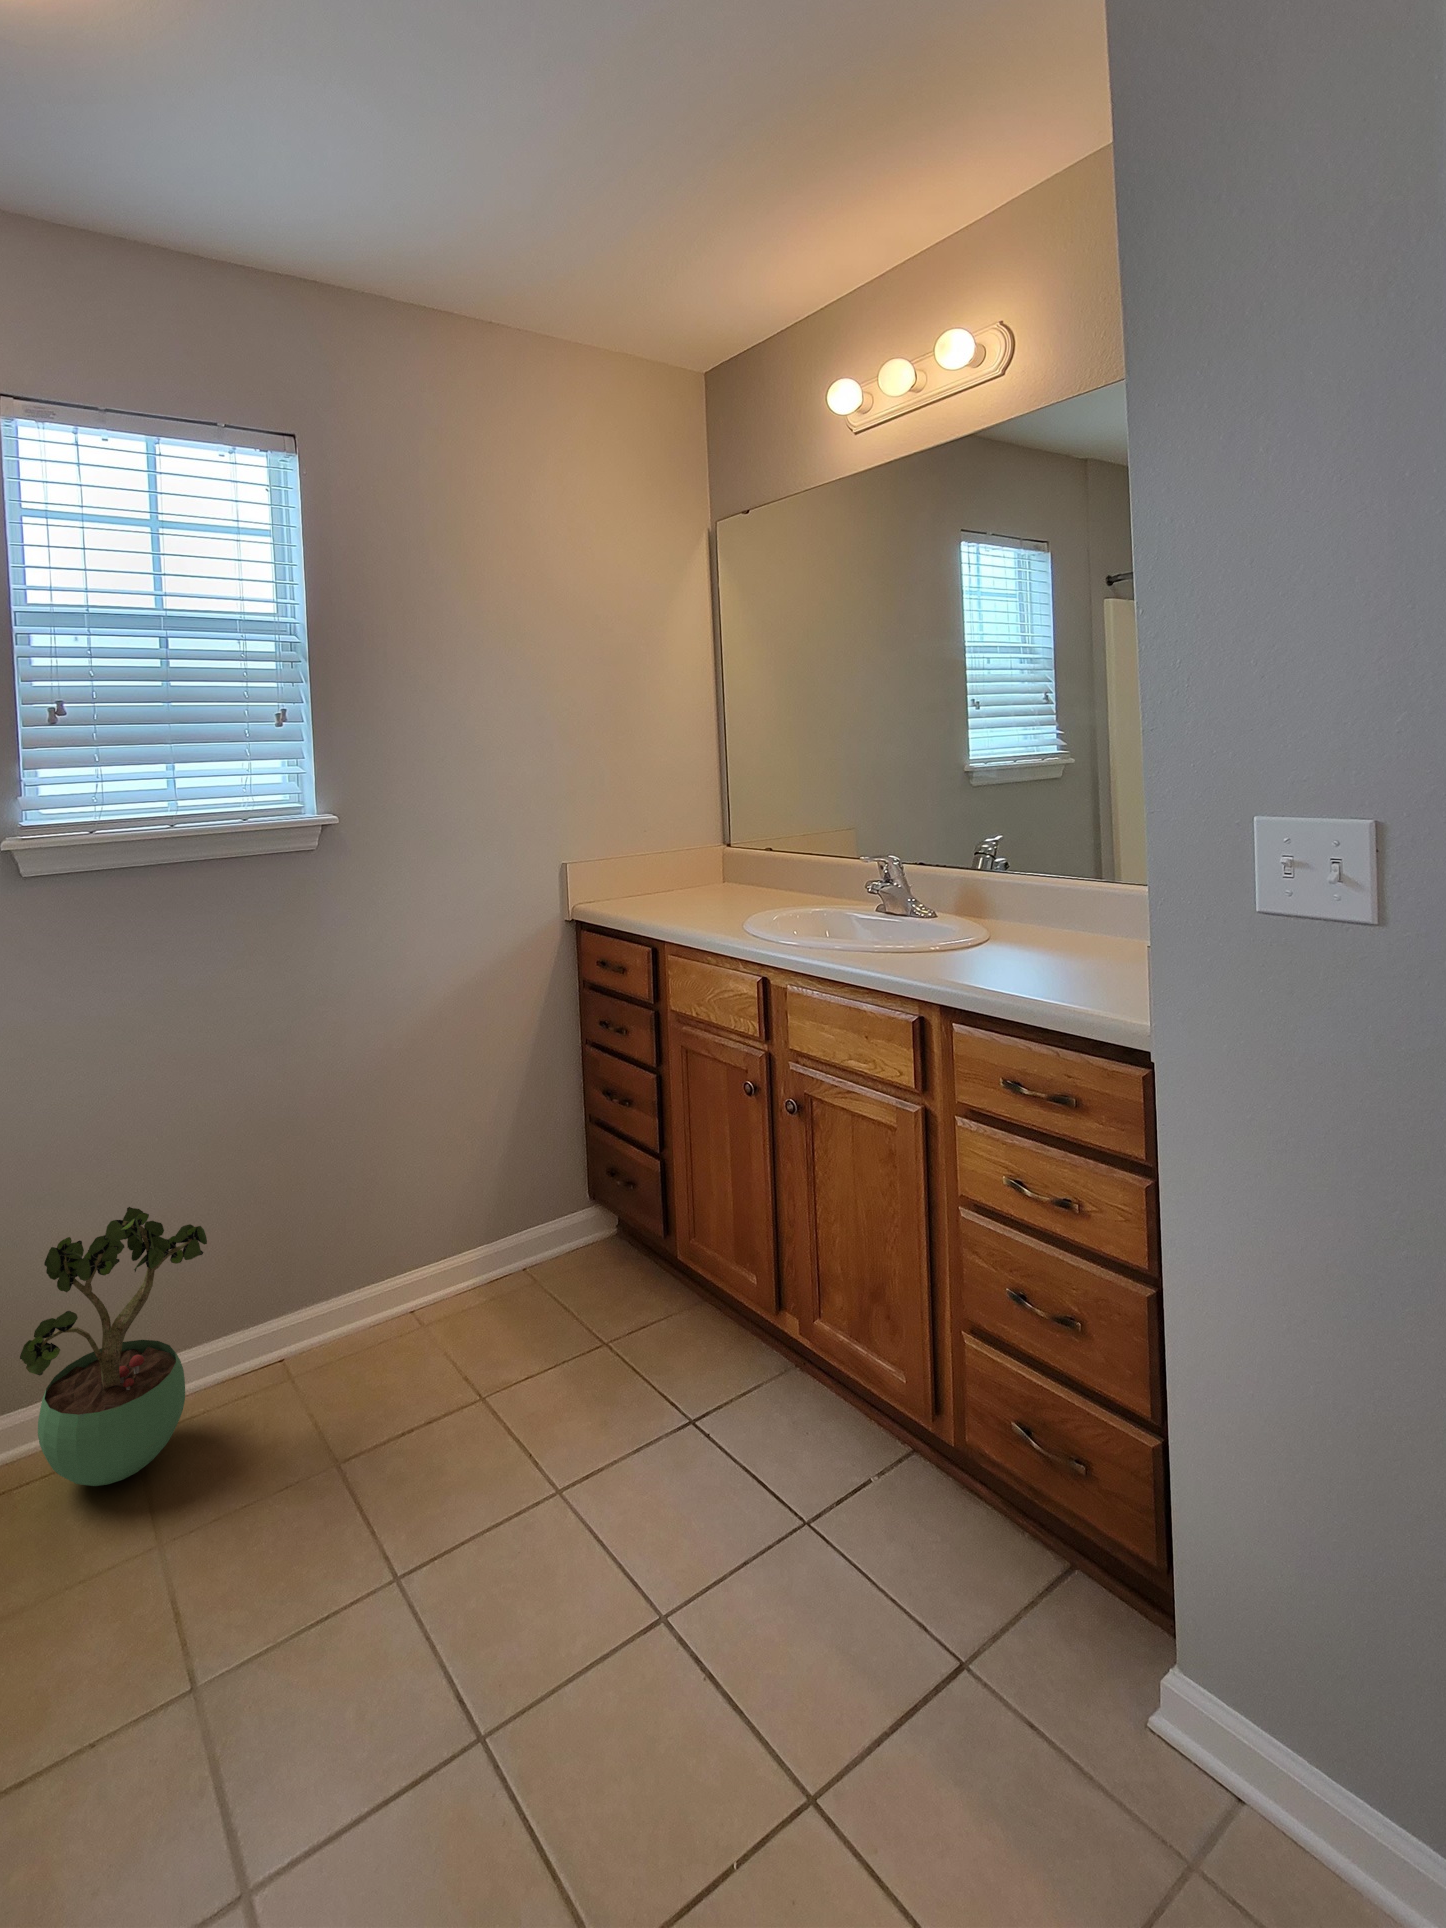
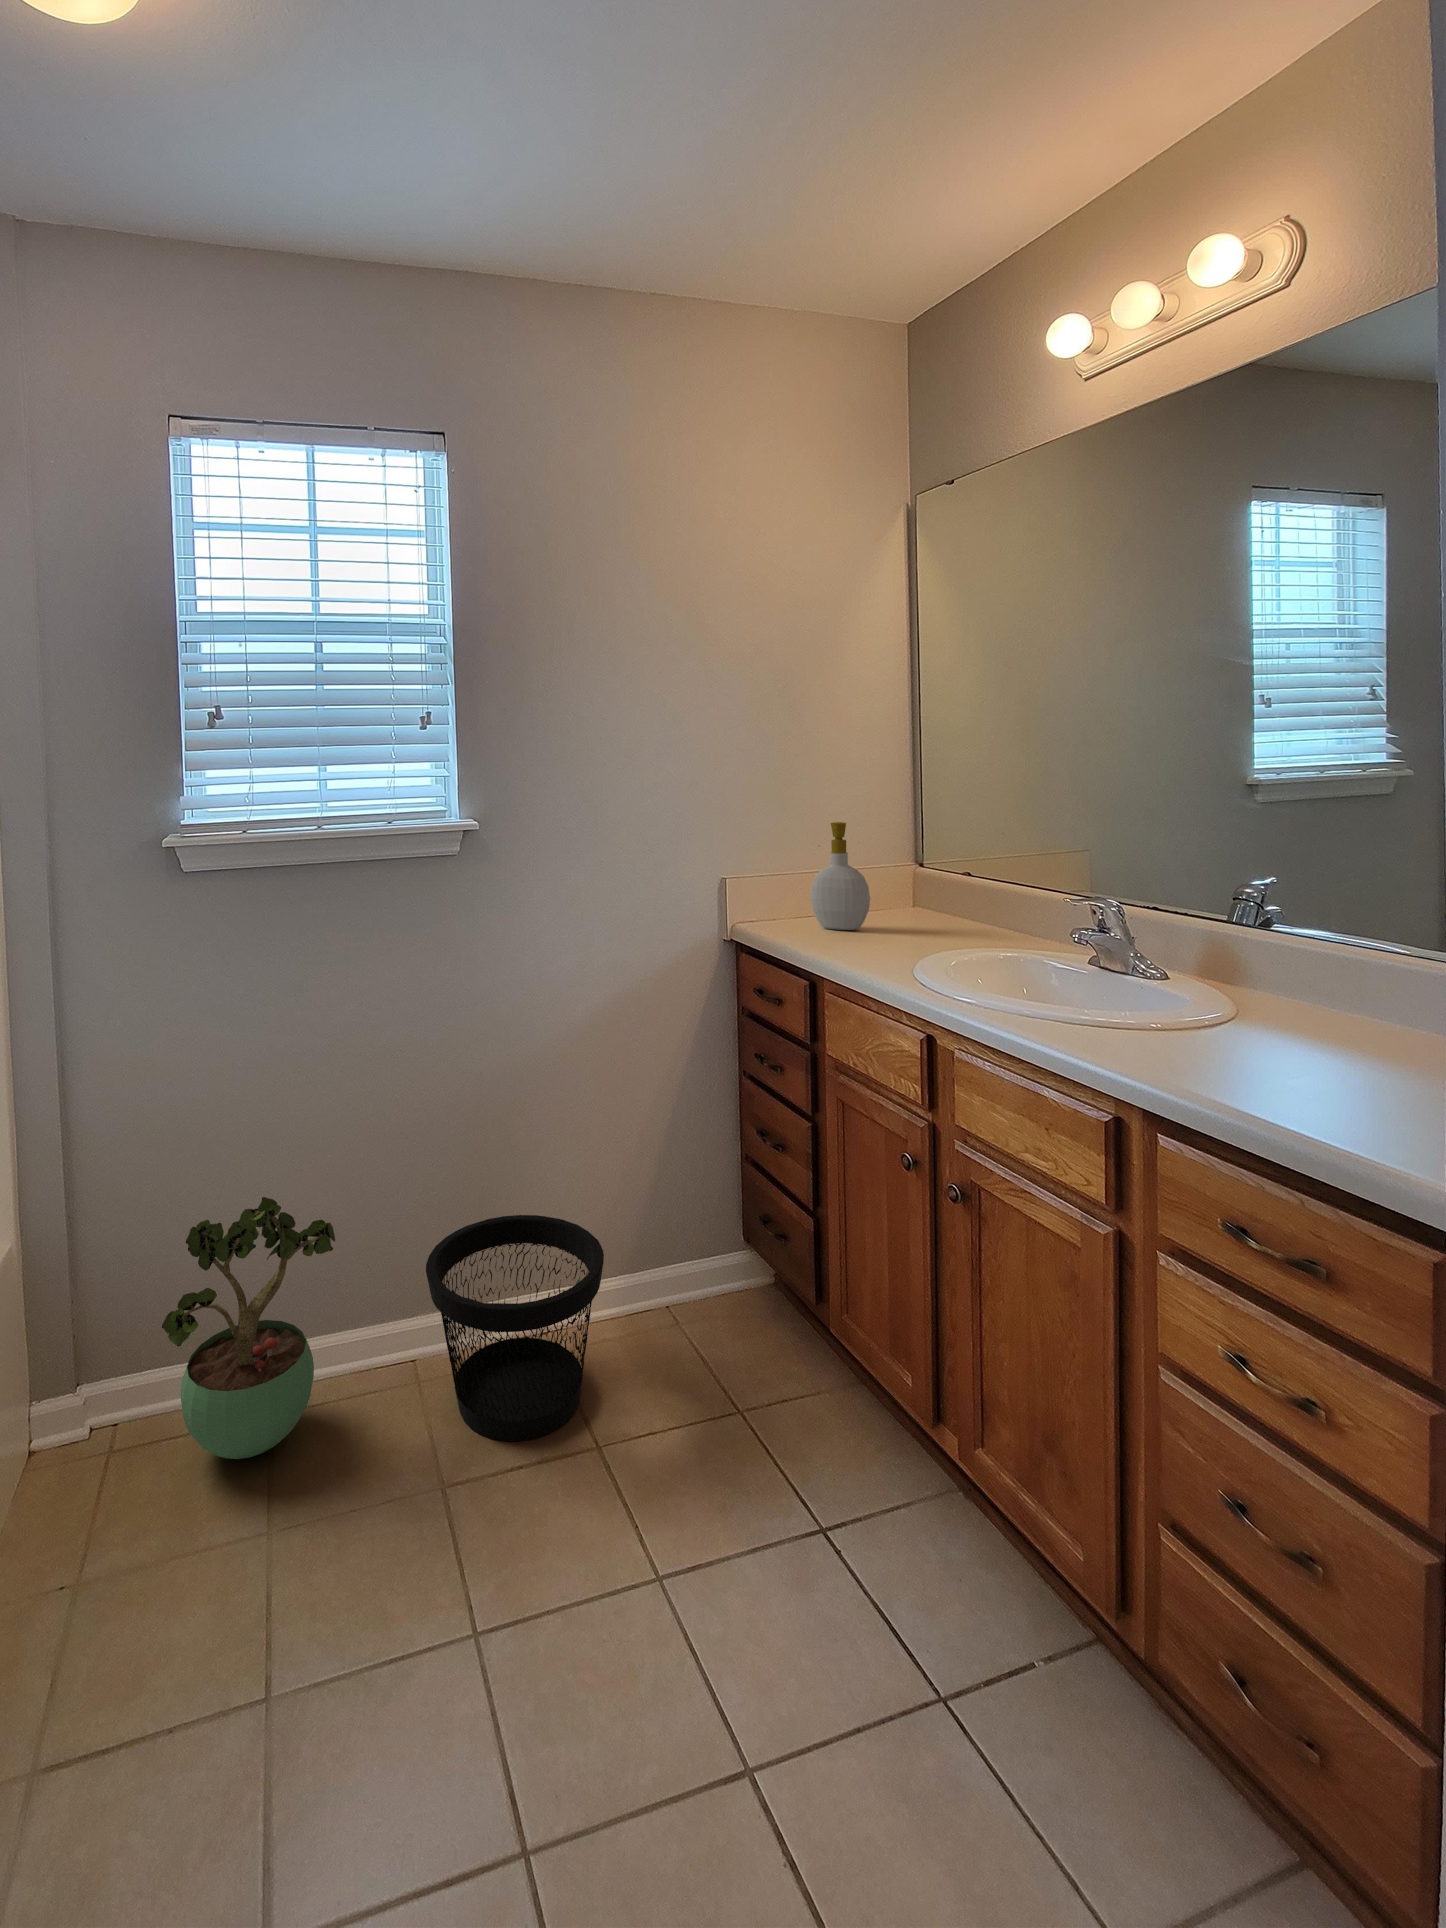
soap bottle: none [641,808,694,905] -> present [810,822,870,930]
wastebasket: none [299,1198,477,1413] -> present [426,1215,604,1441]

